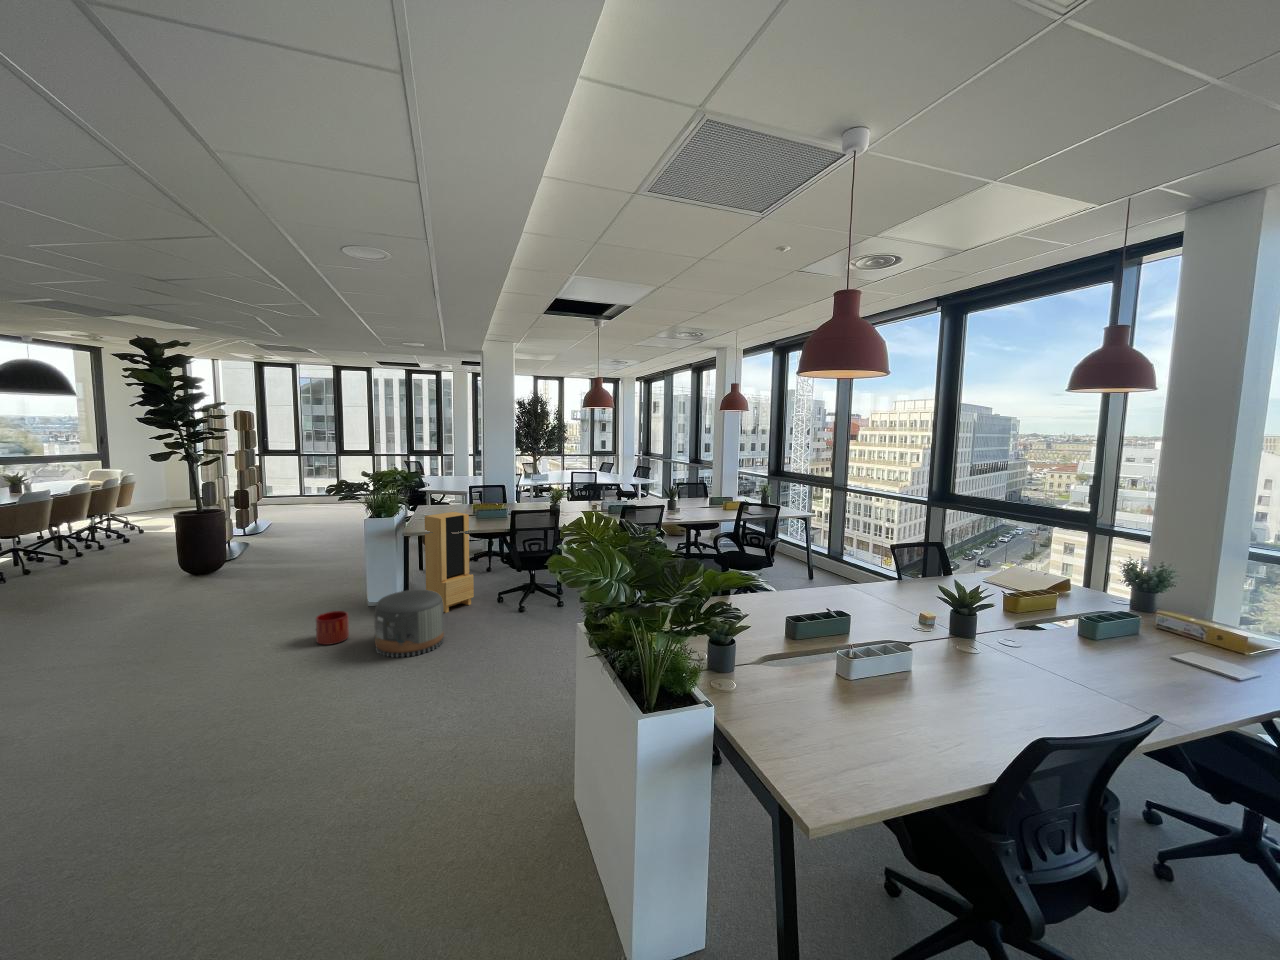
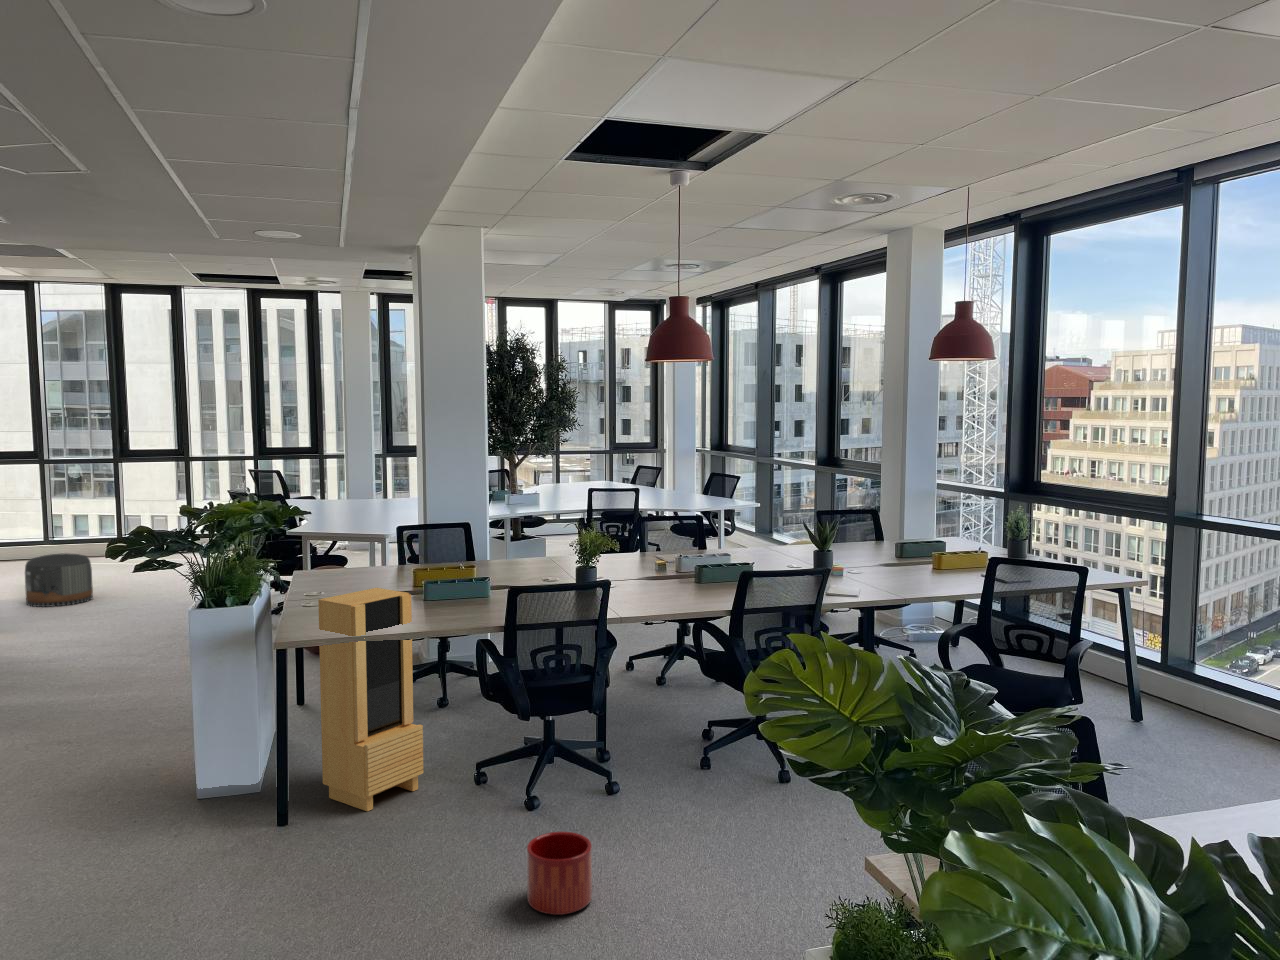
pouf: present [374,590,444,657] -> present [25,553,93,607]
planter: present [315,611,349,645] -> present [527,832,592,915]

